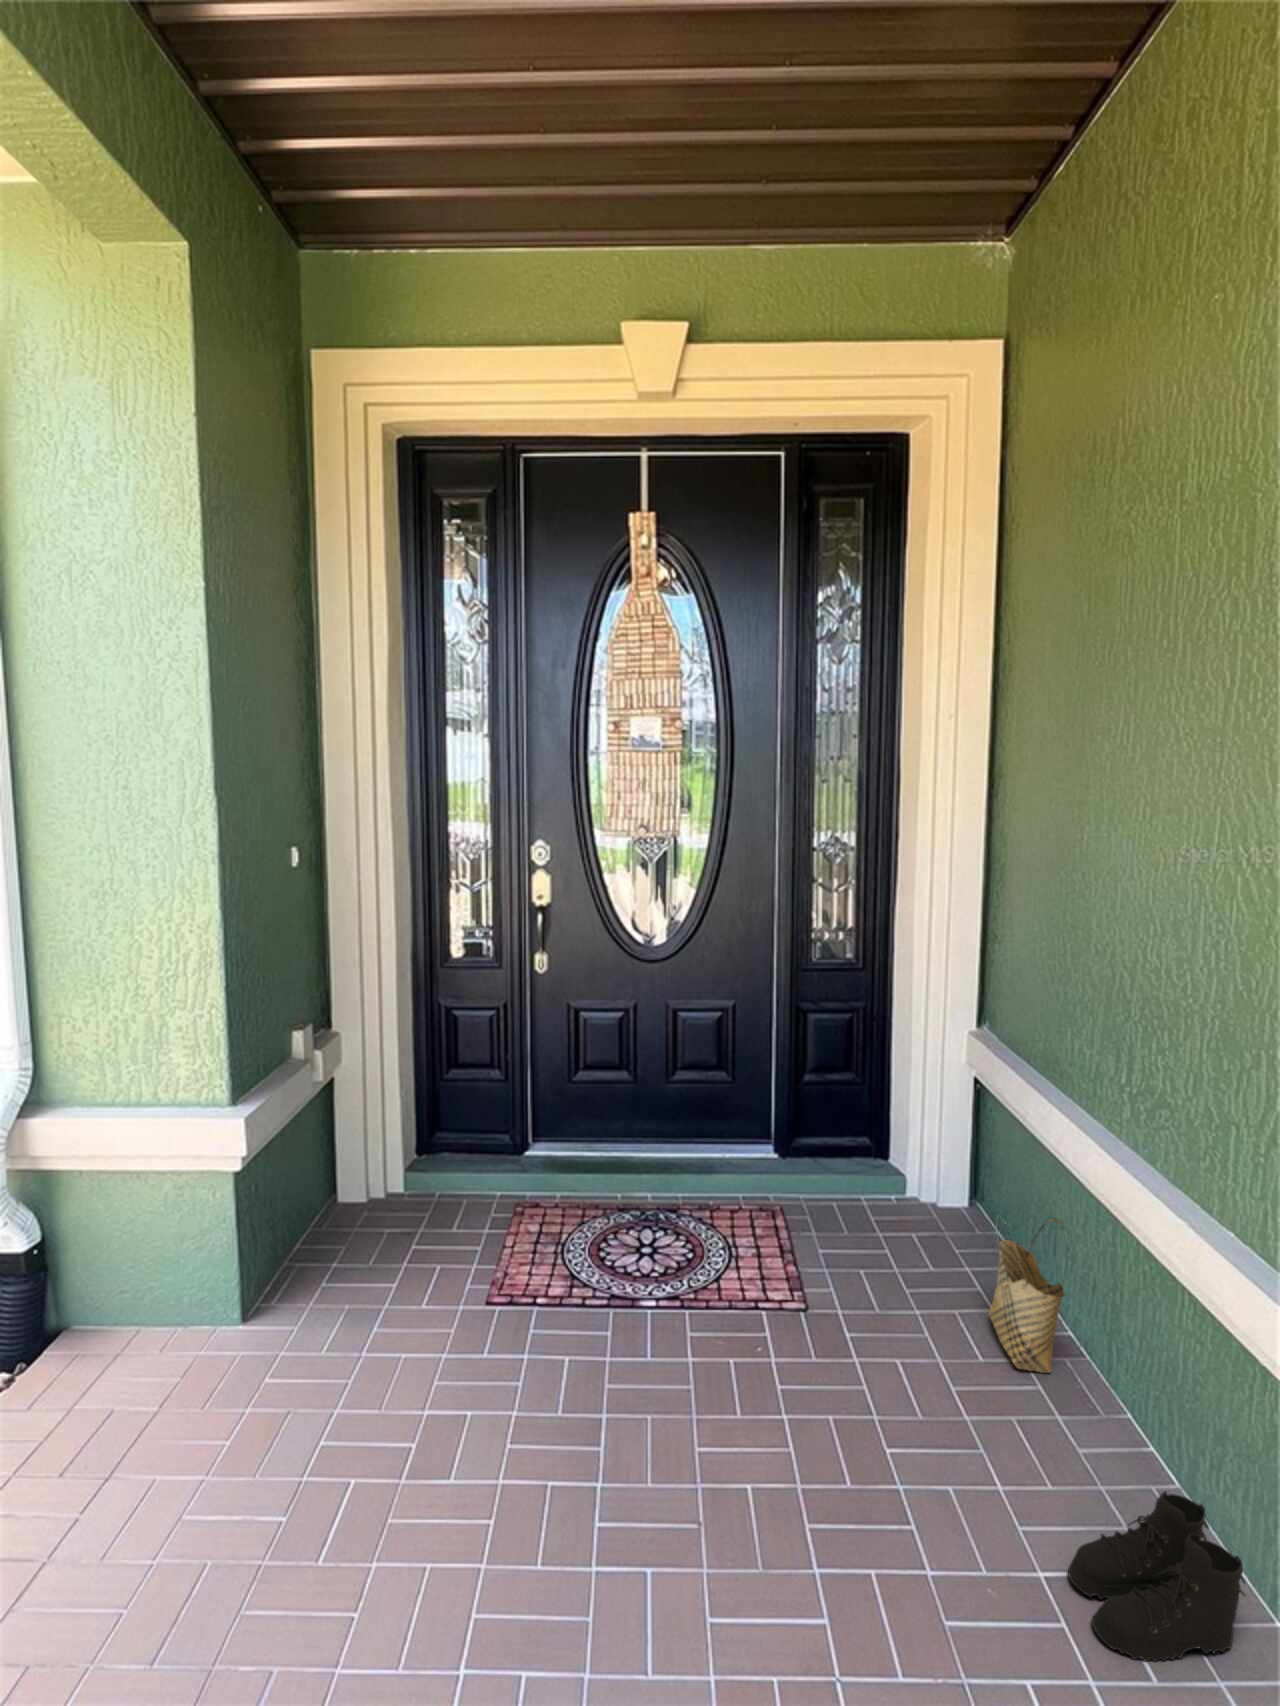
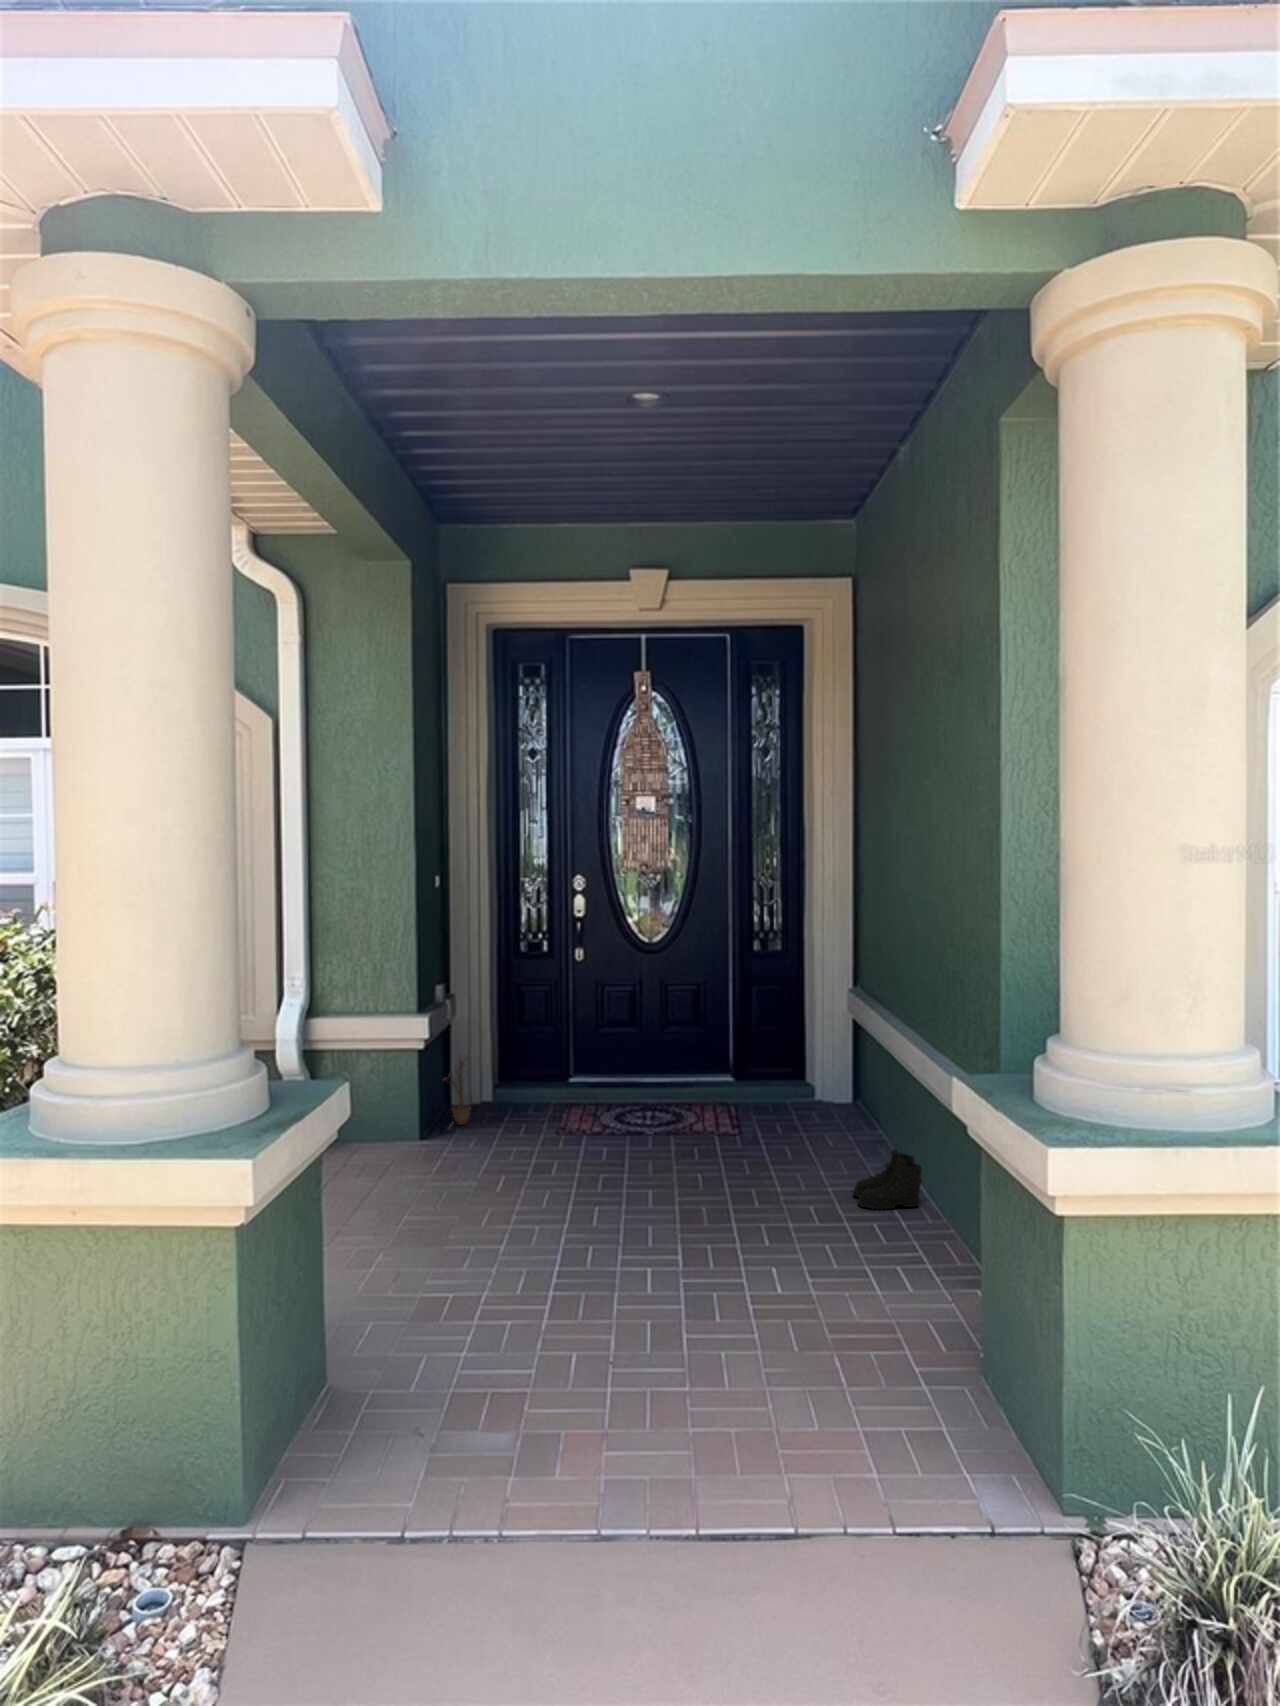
decorative plant: none [300,1150,358,1285] -> present [444,1055,471,1125]
woven basket: present [989,1216,1068,1373] -> none [846,1066,882,1150]

